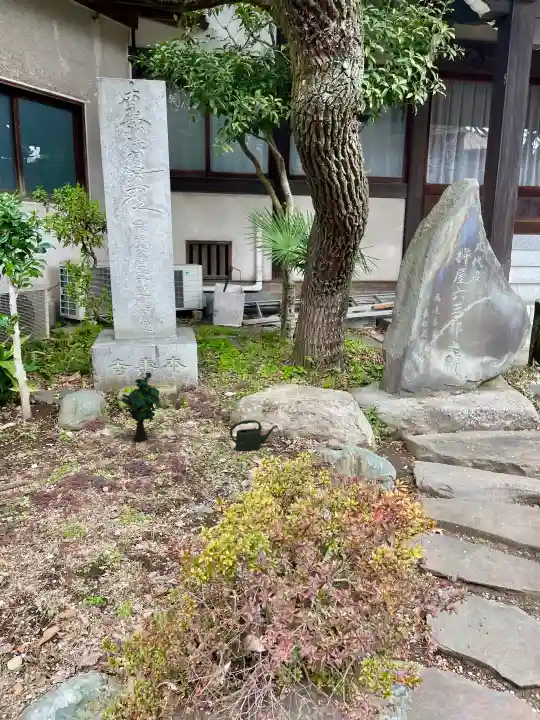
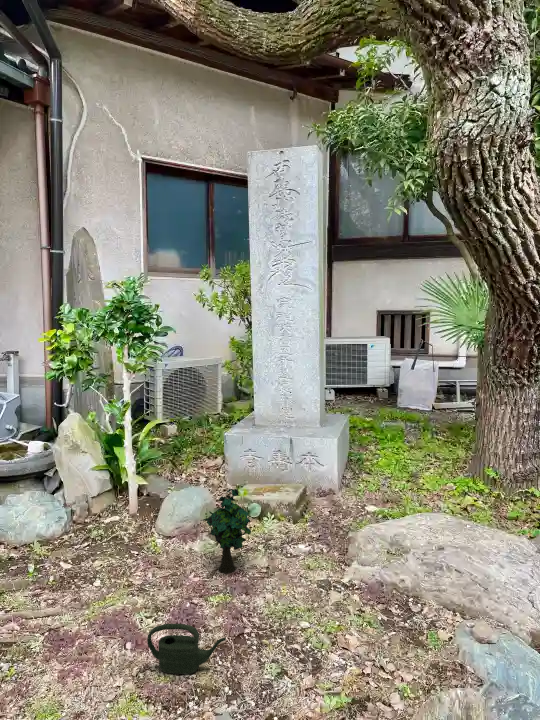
watering can: present [230,420,277,450] -> present [147,623,226,674]

